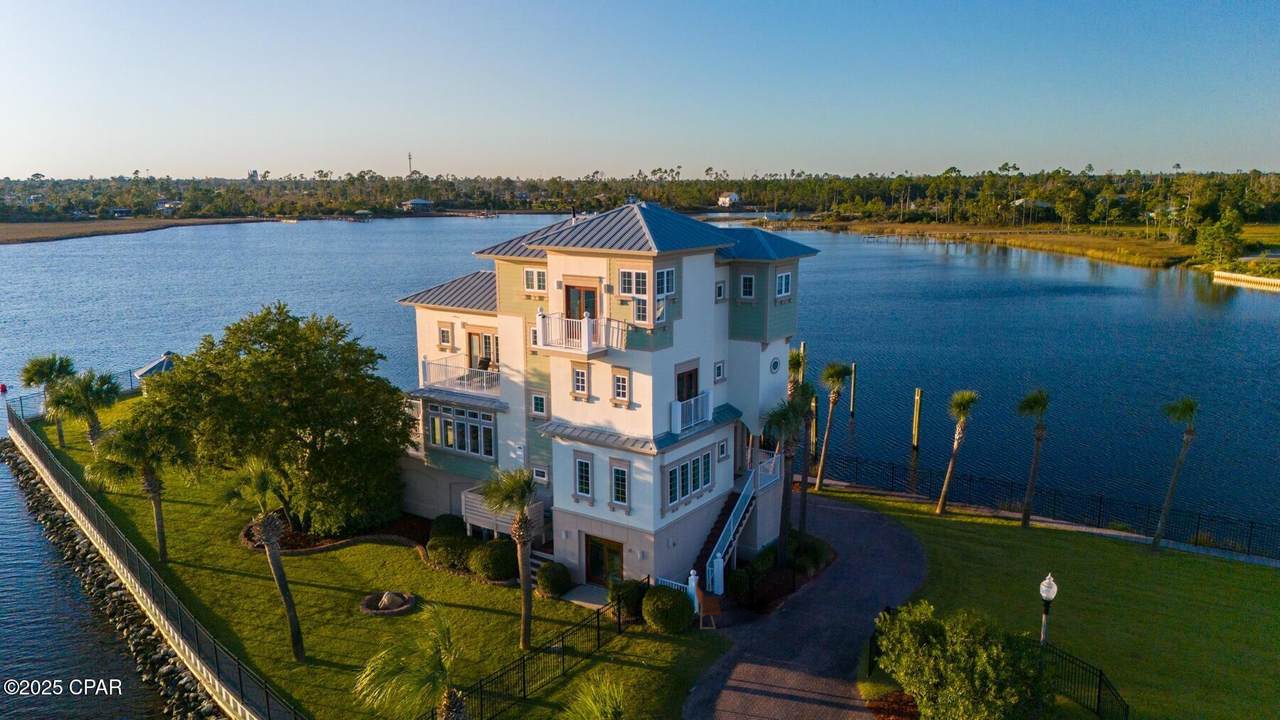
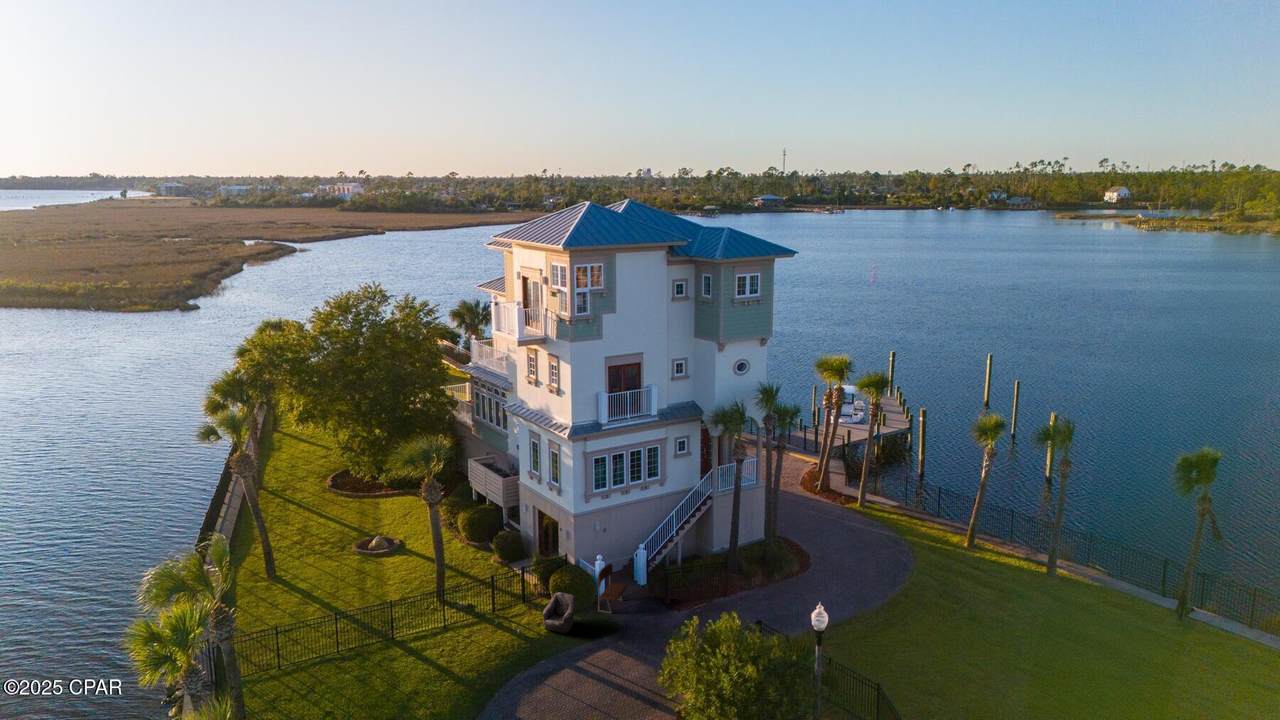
armchair: none [665,616,697,658] -> present [543,592,577,634]

